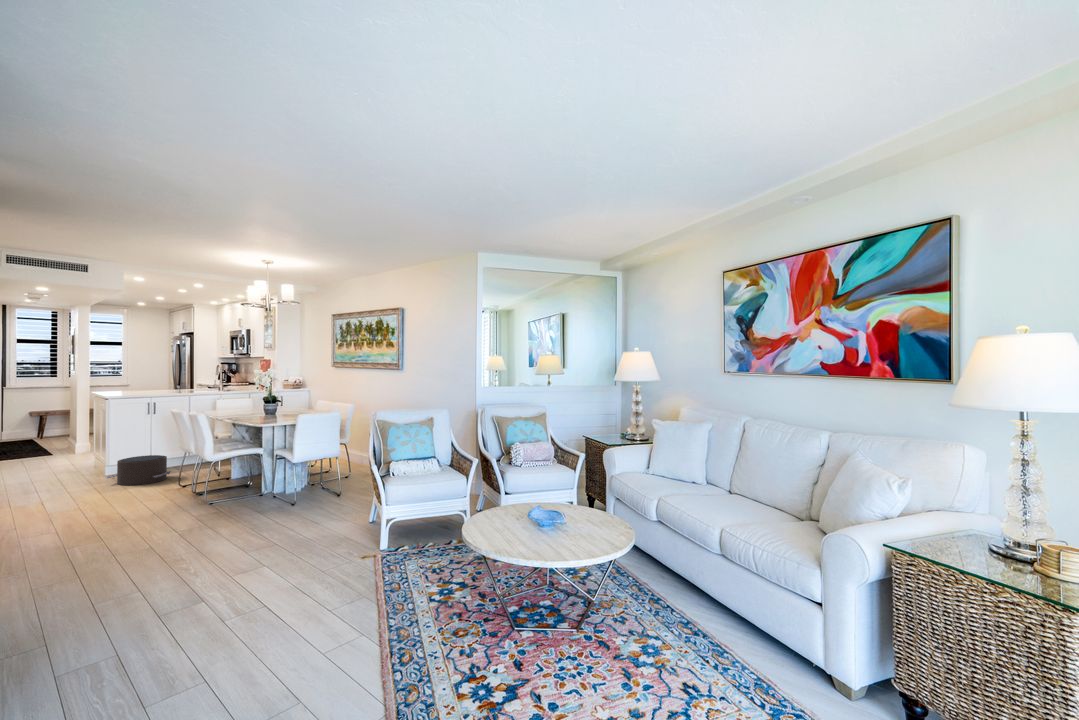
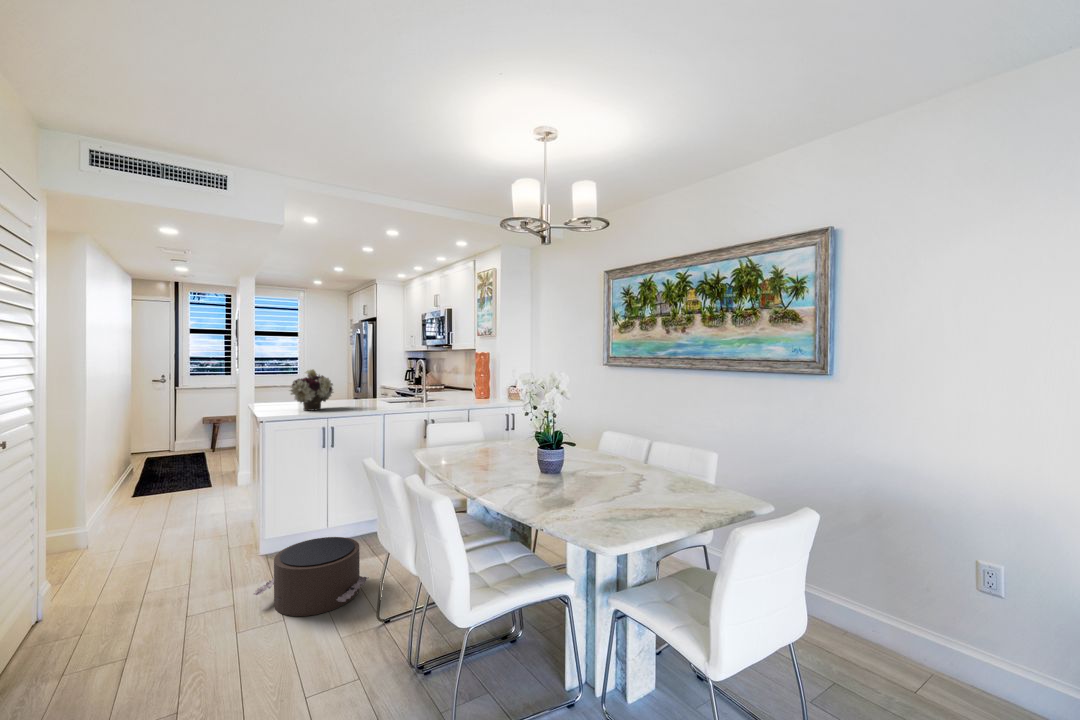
flower arrangement: none [122,370,153,394] -> present [290,369,333,411]

